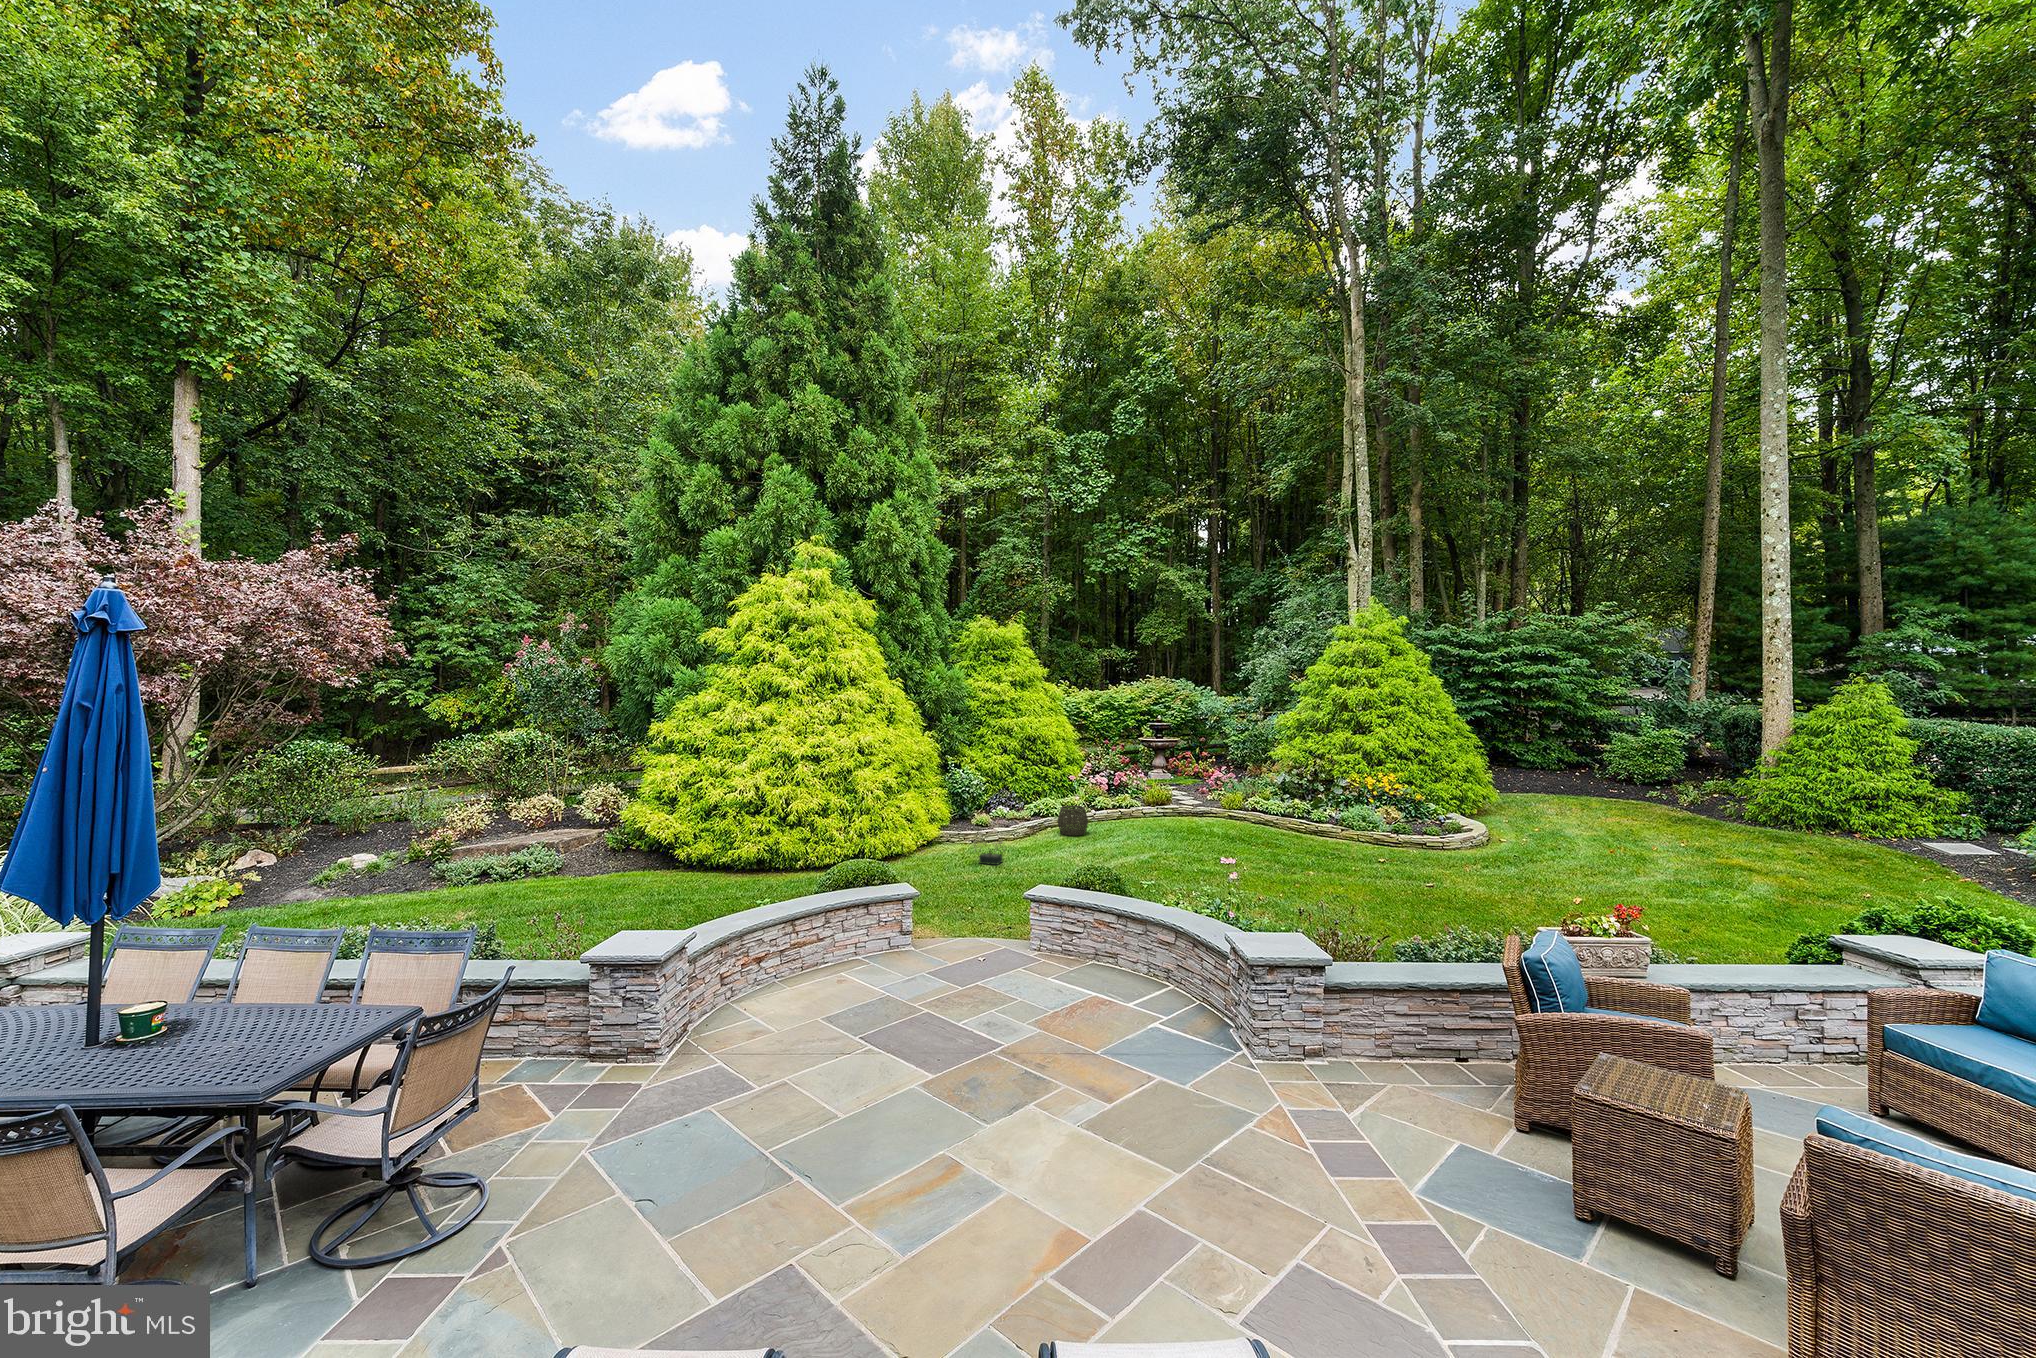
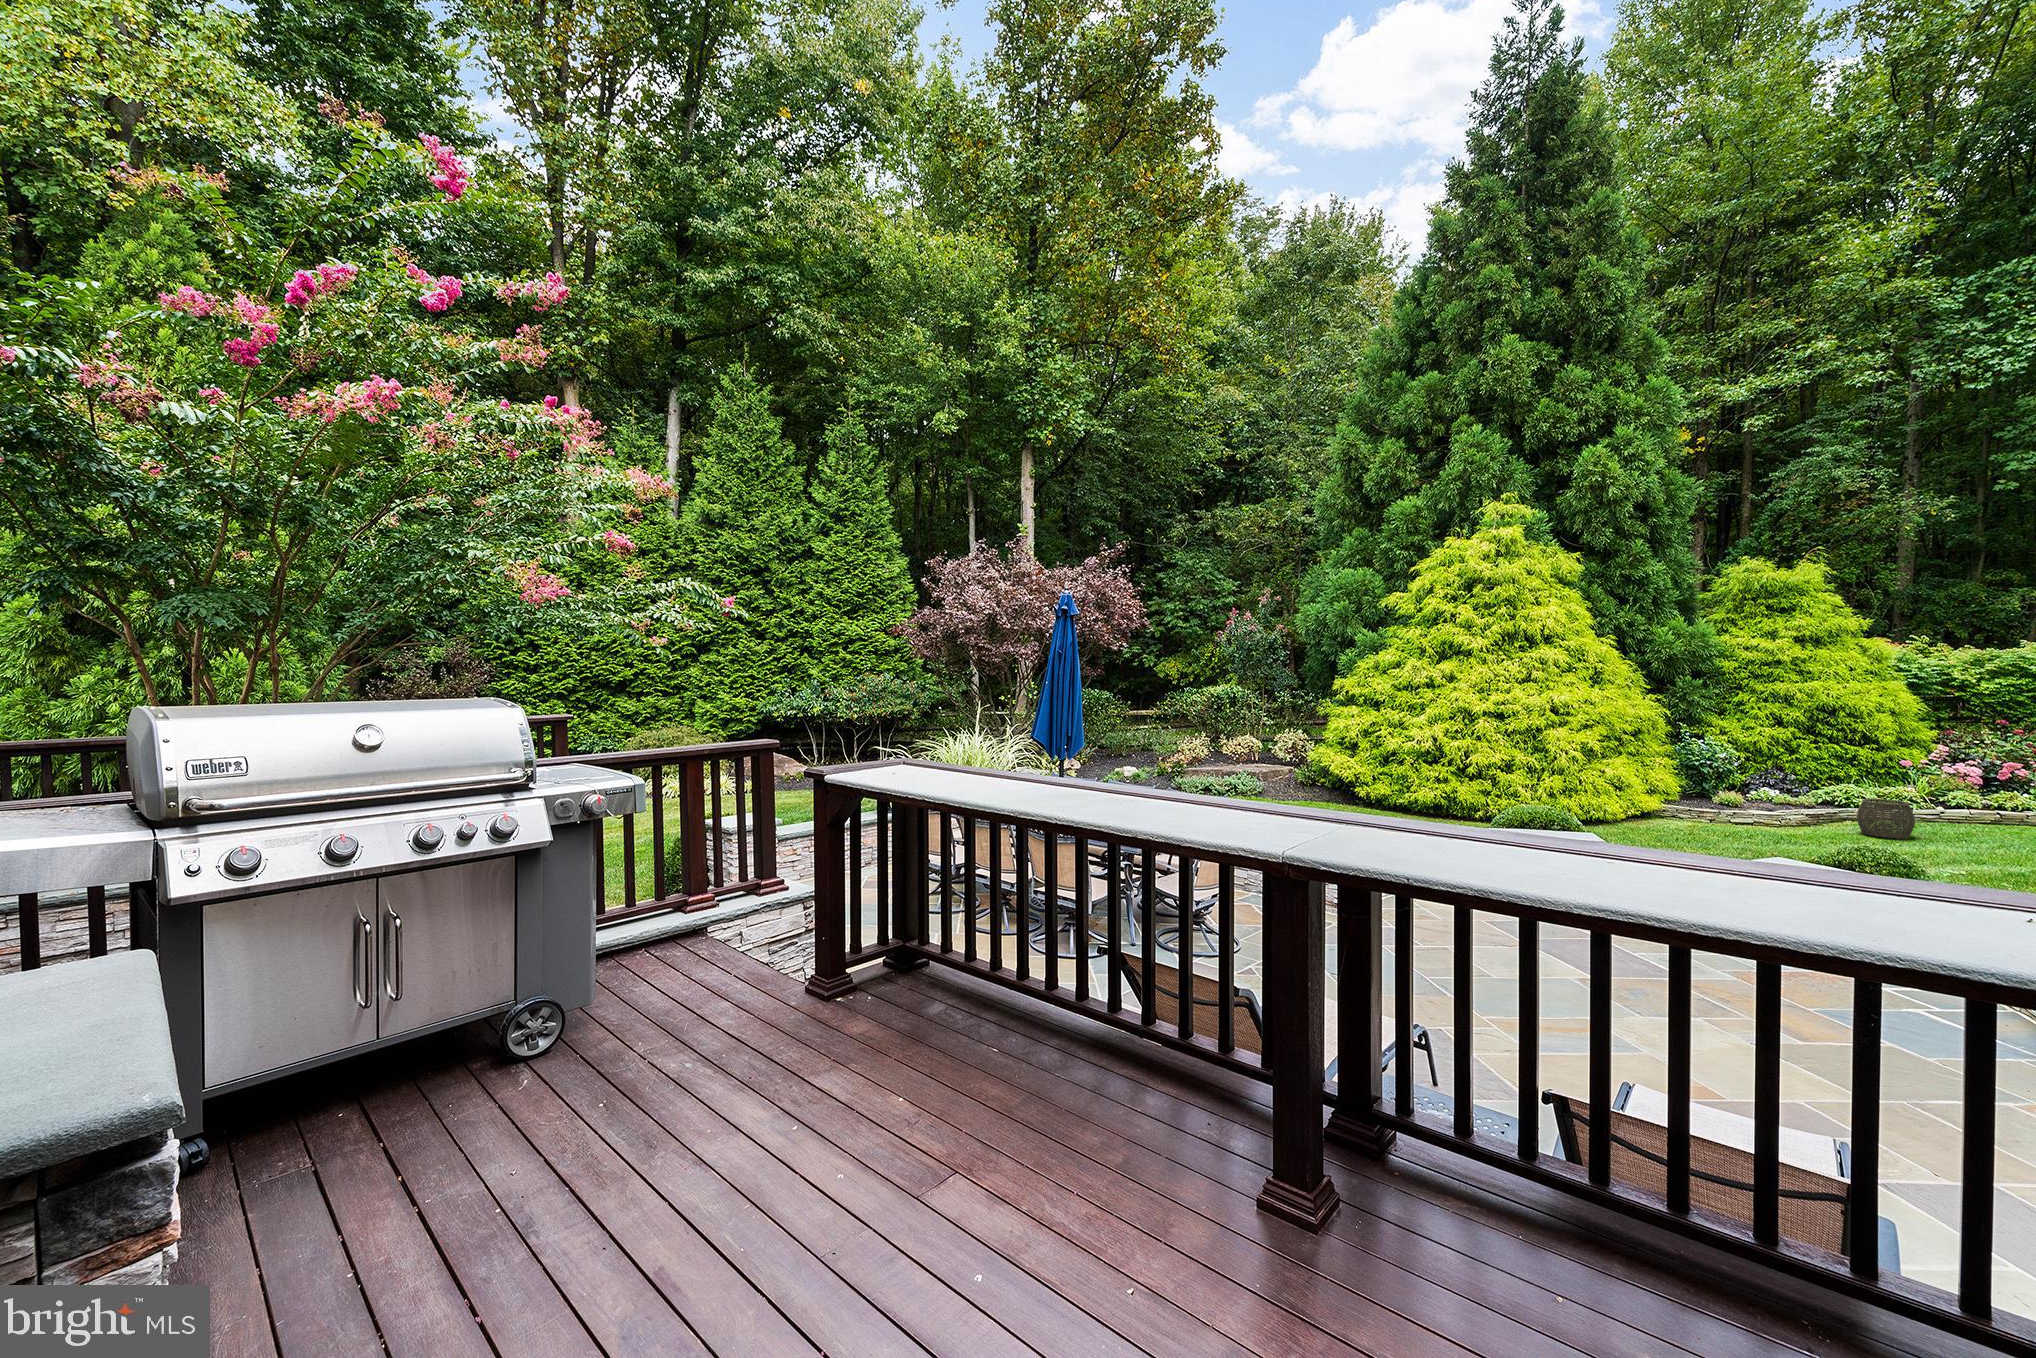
decorative plant: present [974,833,1003,865] -> none [1701,810,1756,850]

